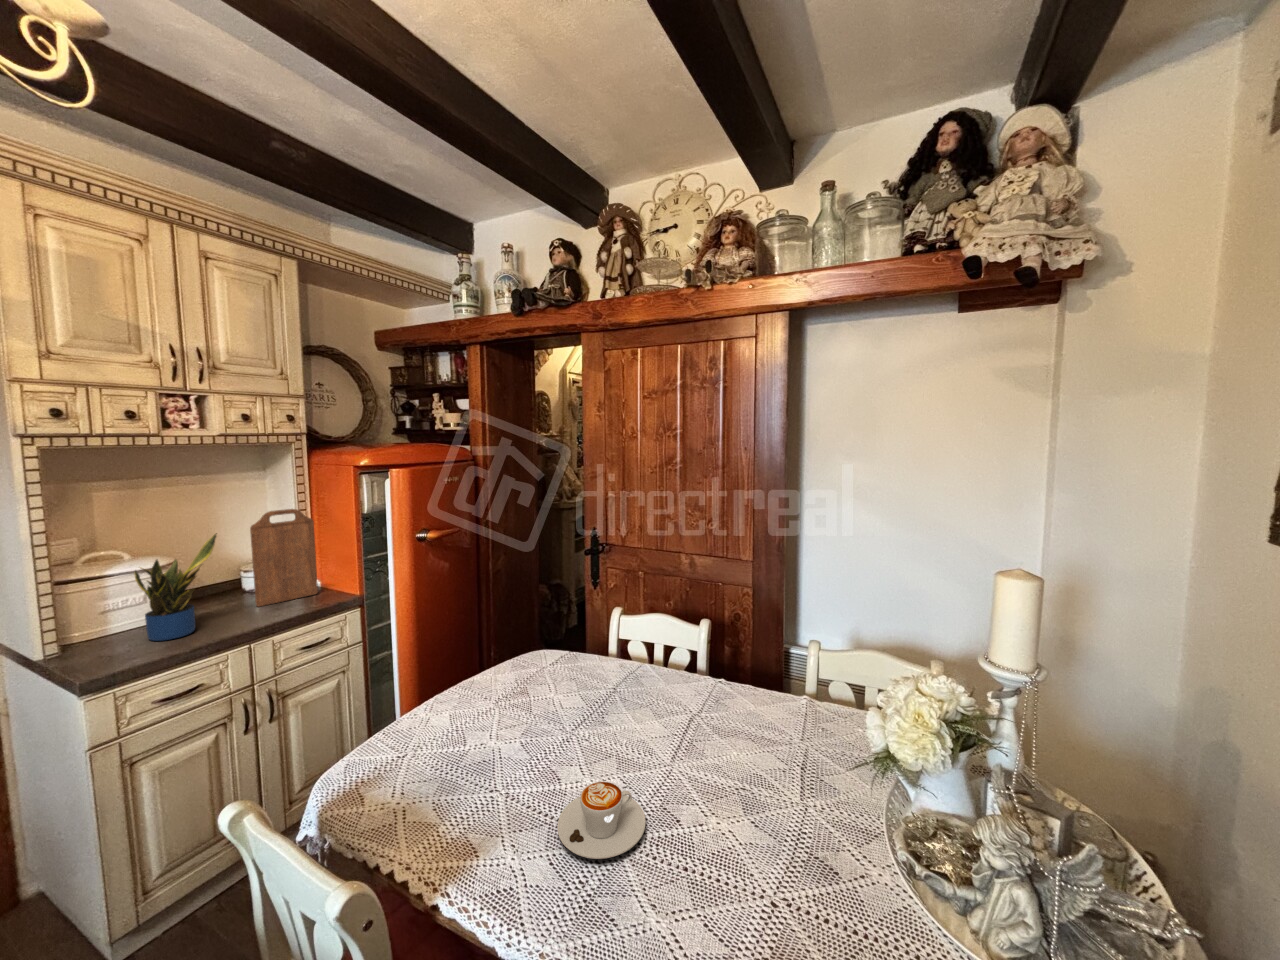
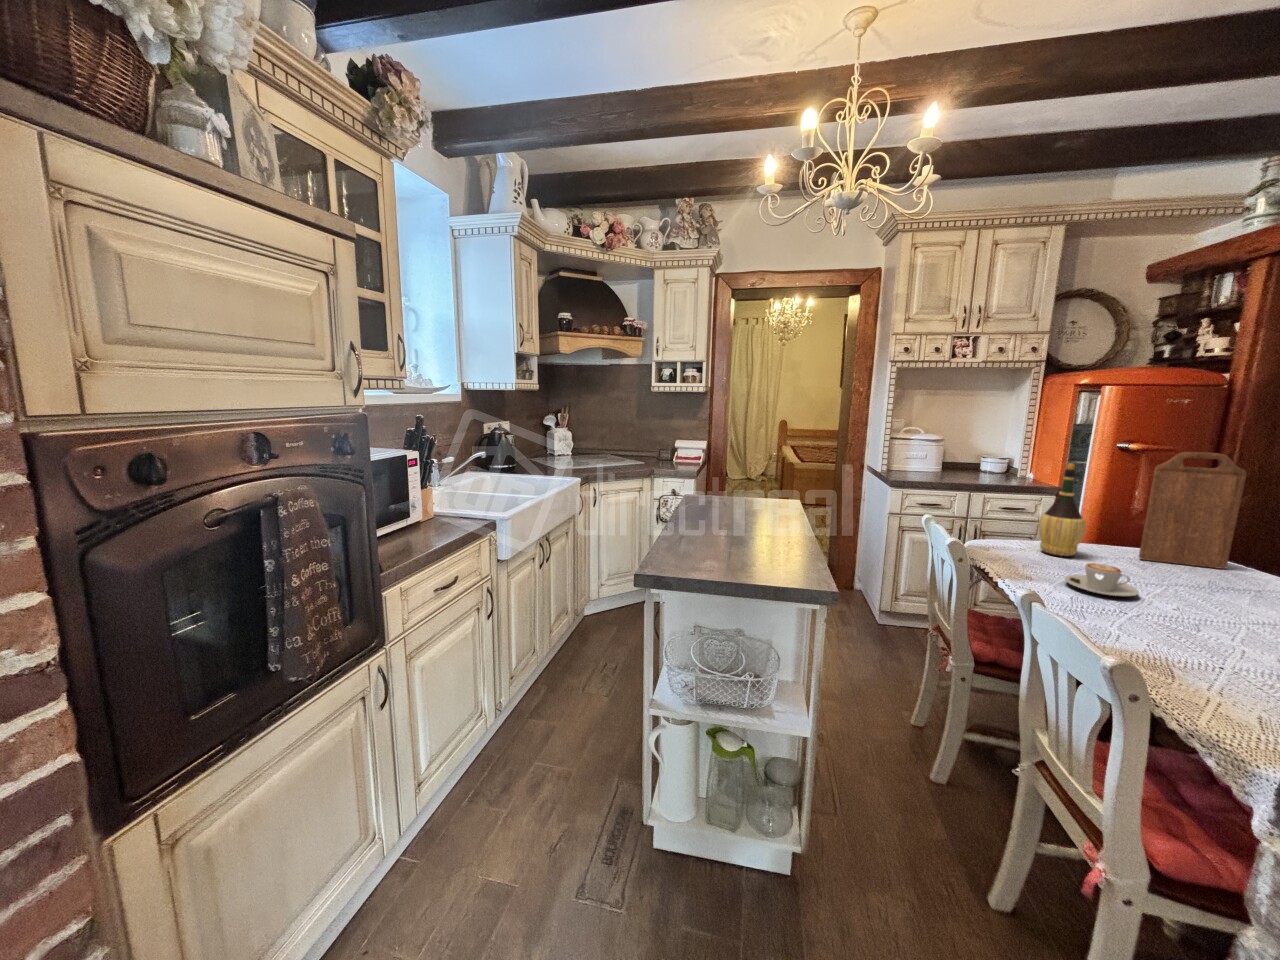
cutting board: present [250,509,318,607] -> present [1139,452,1246,569]
potted plant: present [135,533,217,641] -> none [922,423,967,478]
wine bottle: none [444,617,503,763] -> present [1038,463,1086,556]

